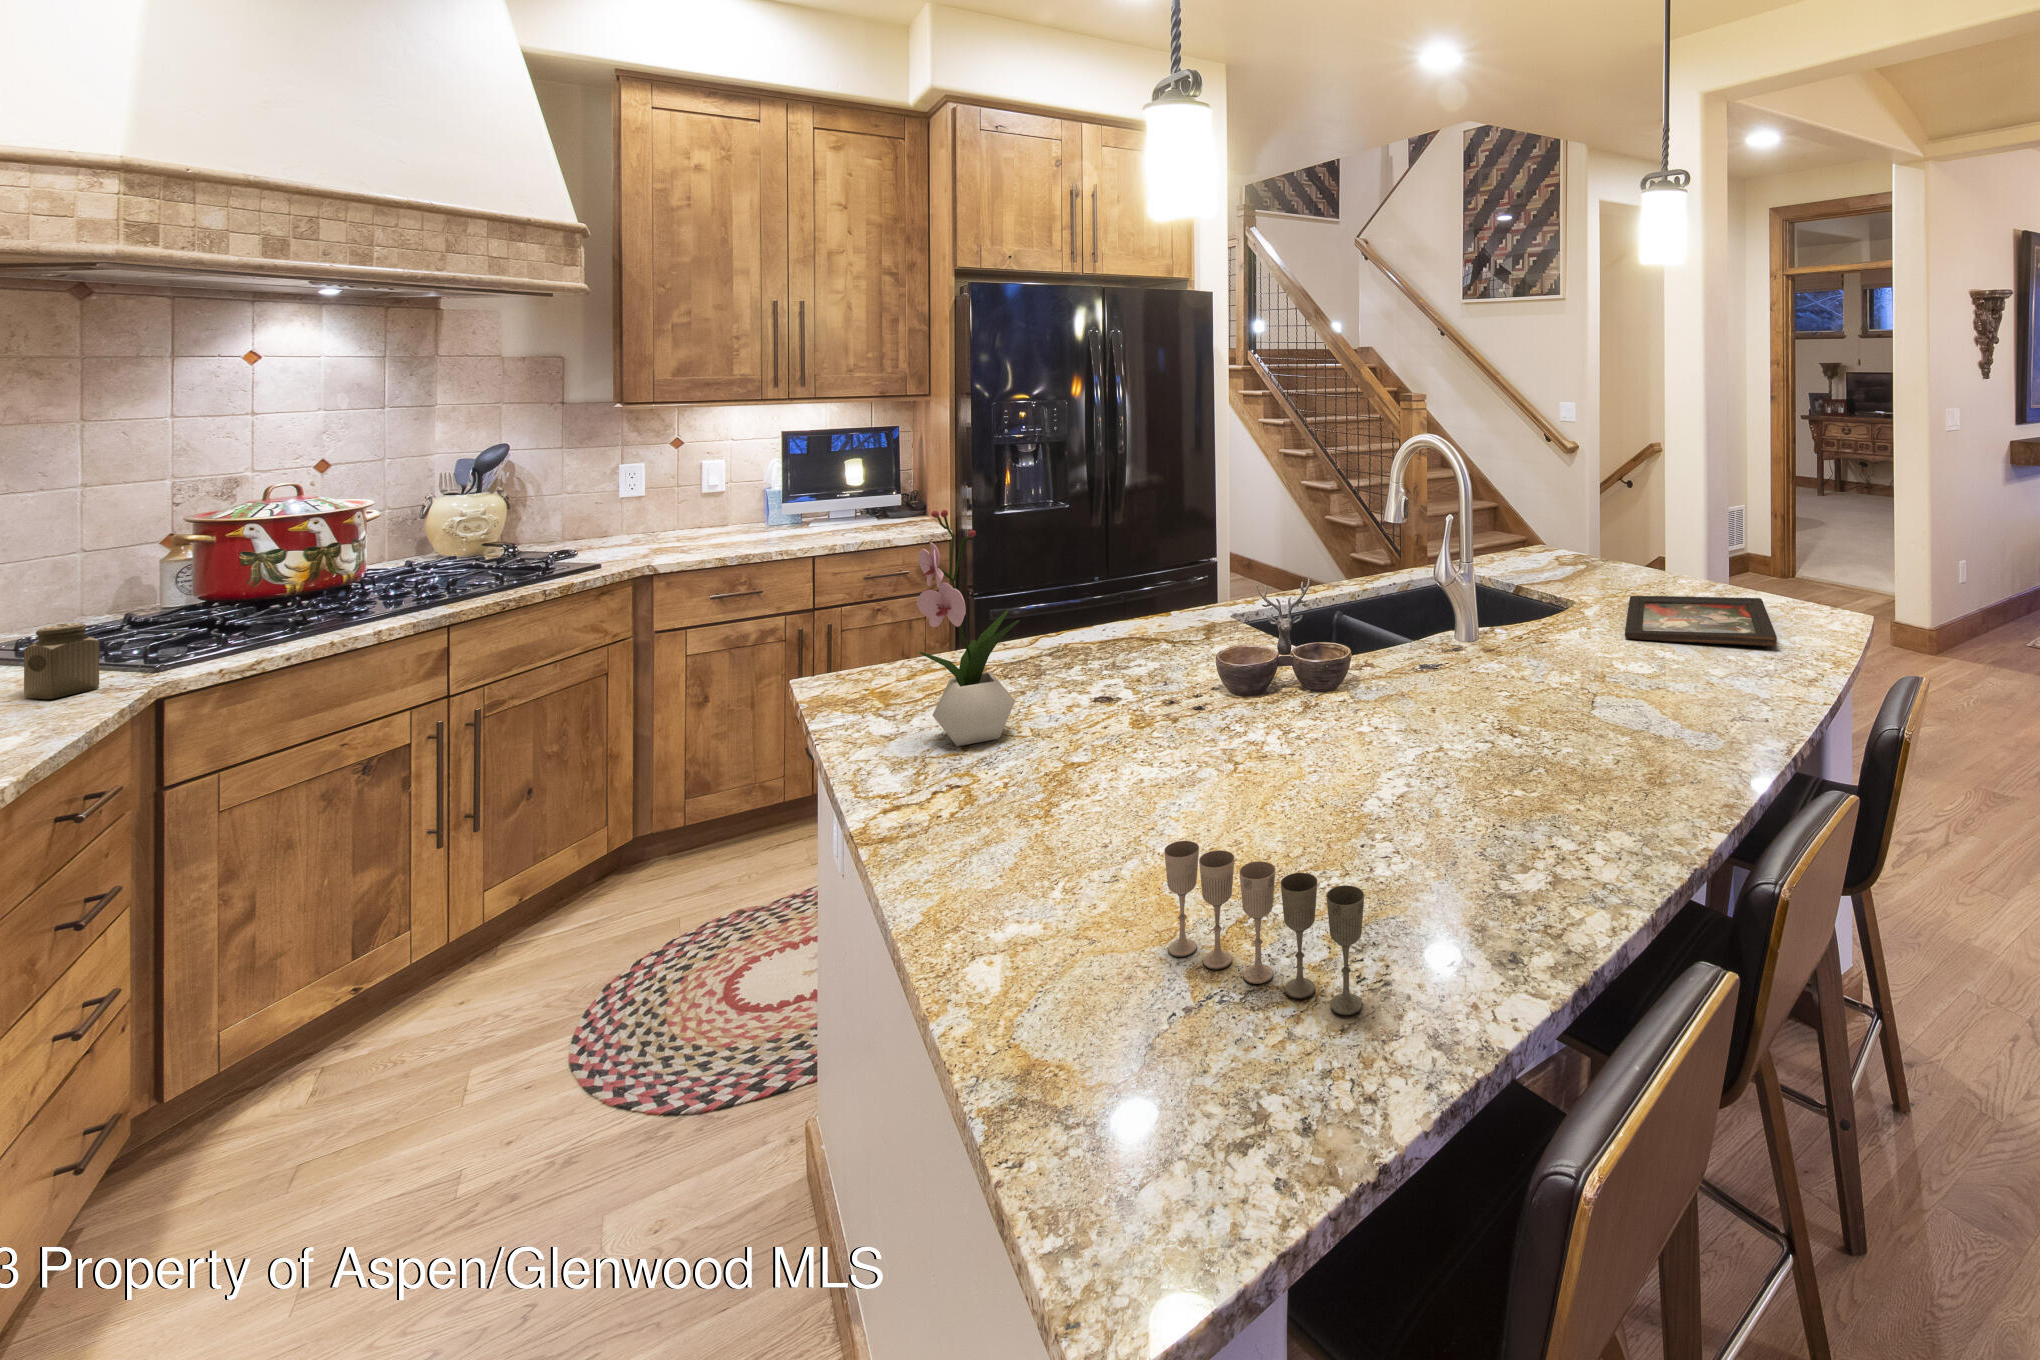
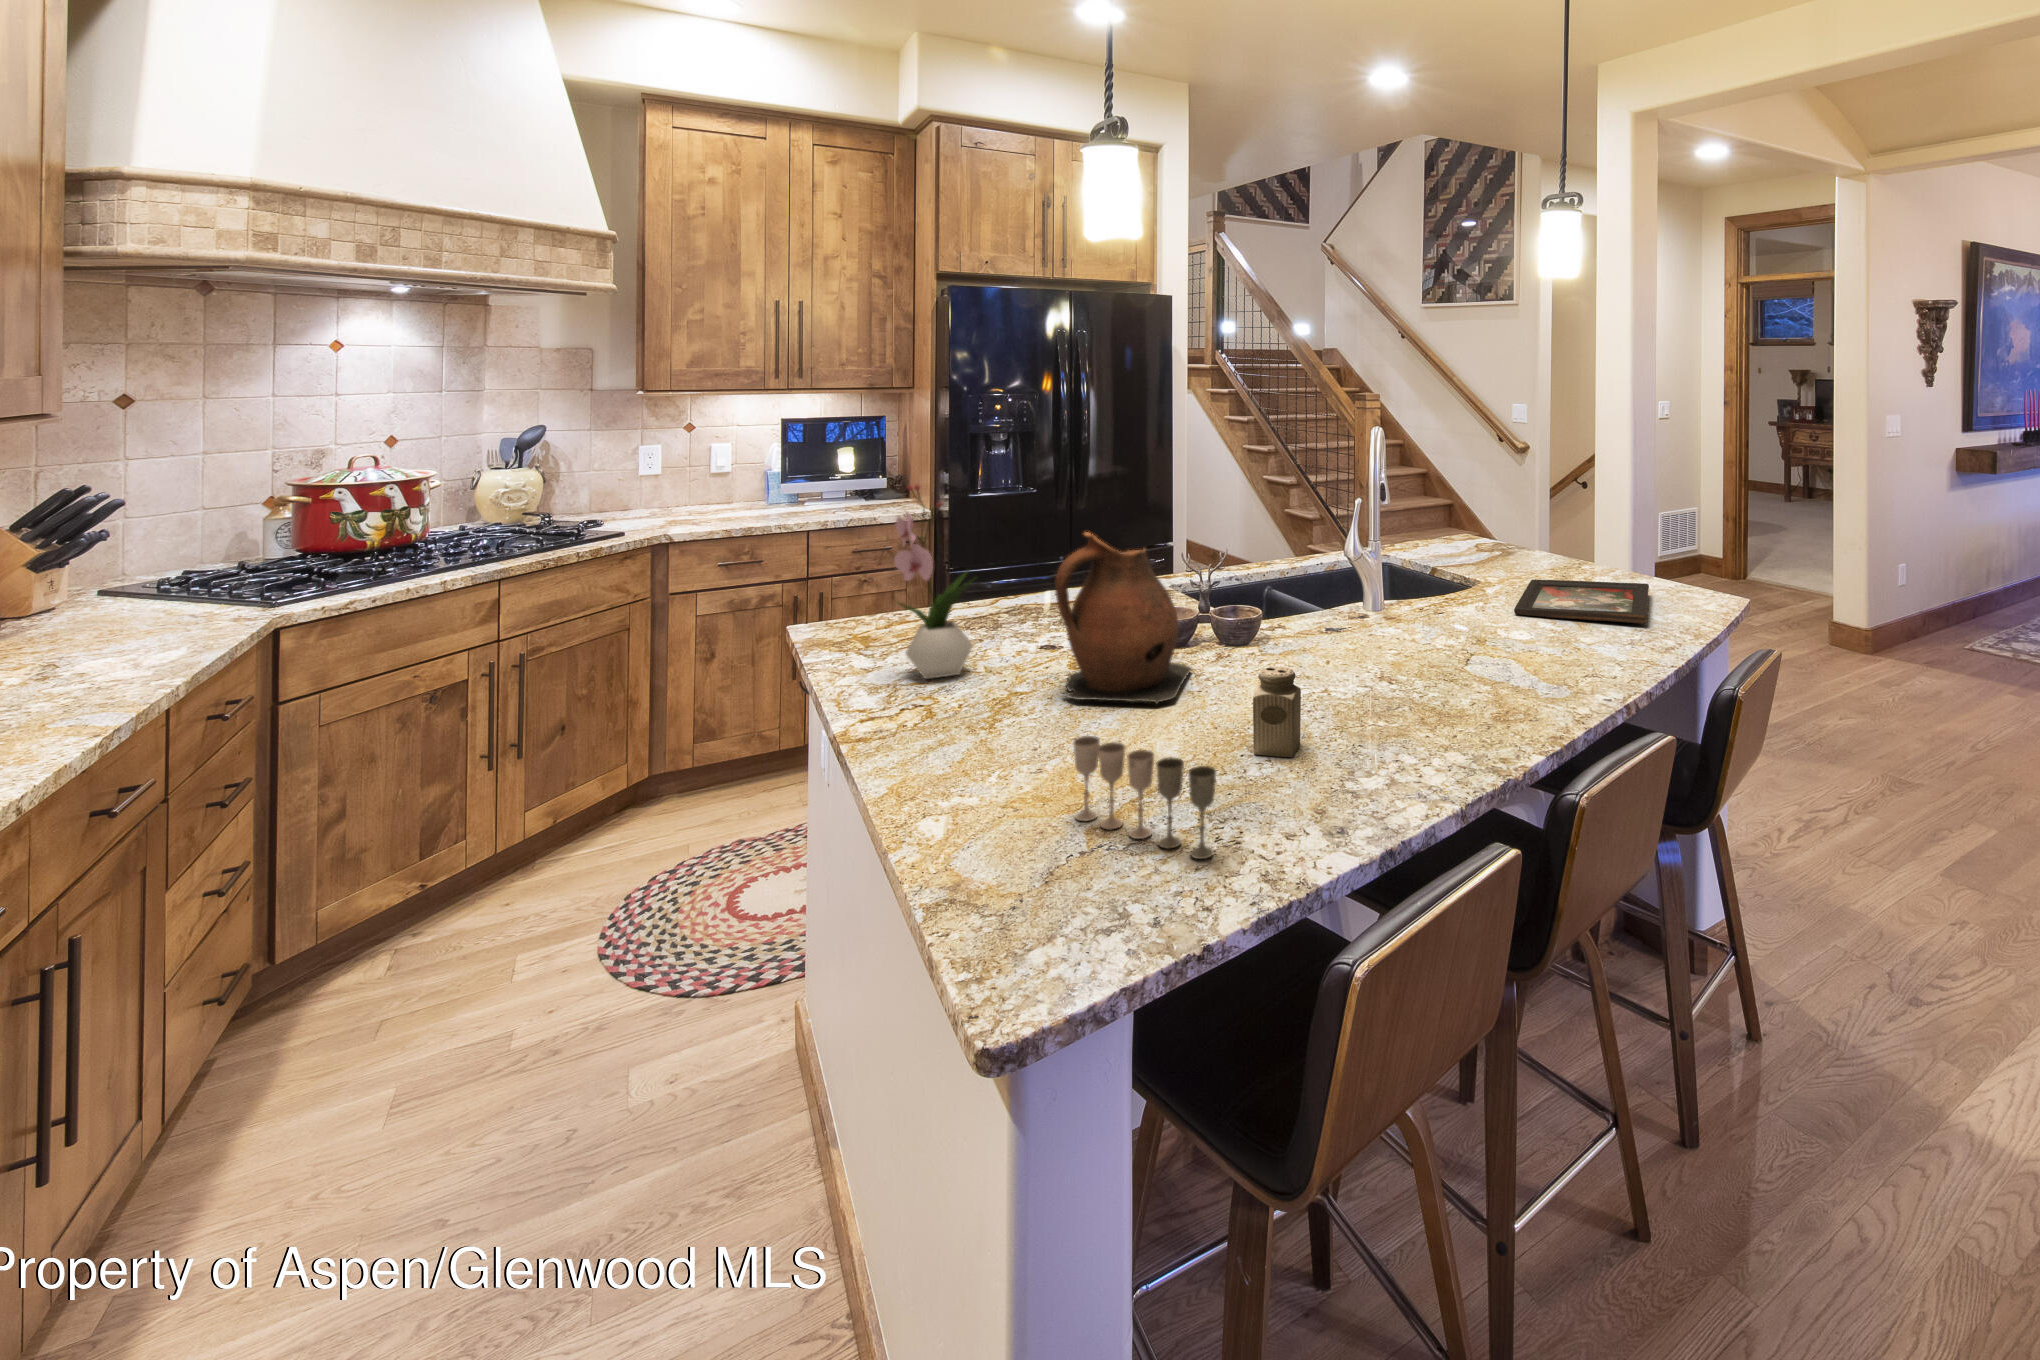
ceramic pitcher: none [1117,563,1279,774] -> present [1055,532,1192,704]
salt shaker: present [24,623,100,699] -> present [1253,667,1301,757]

